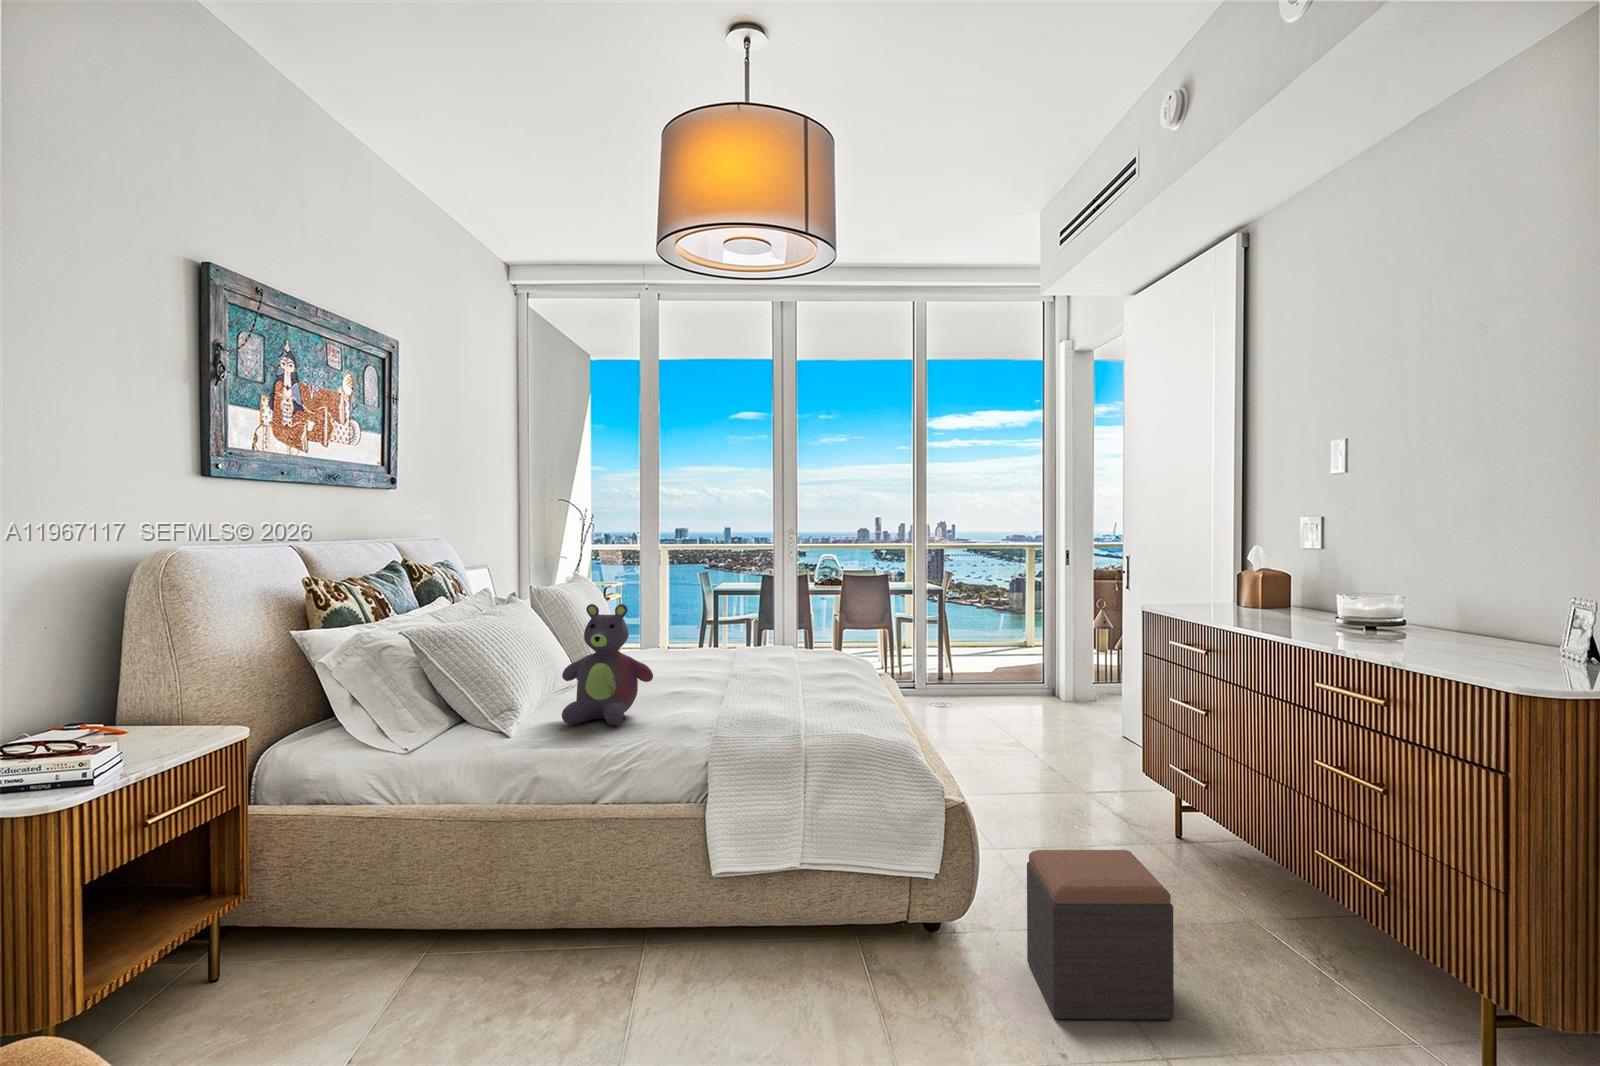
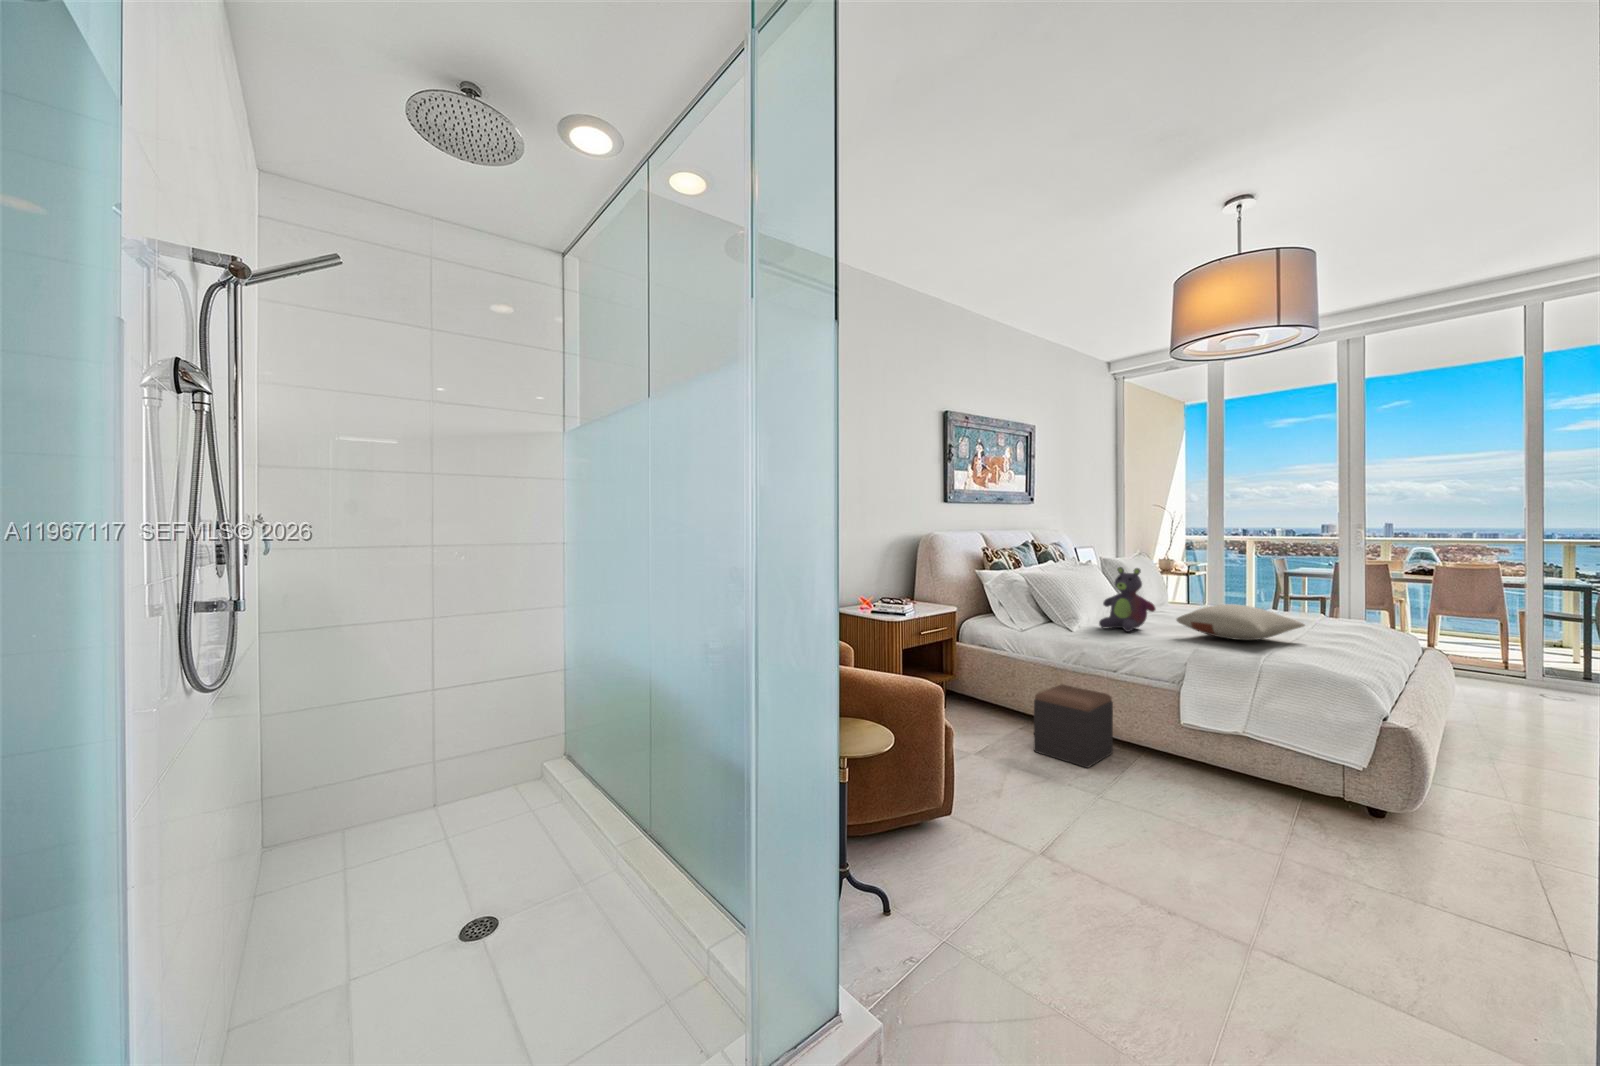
pillow: none [690,654,846,712] -> present [1177,604,1305,640]
footstool: present [1027,850,1174,1020] -> present [1034,685,1113,768]

